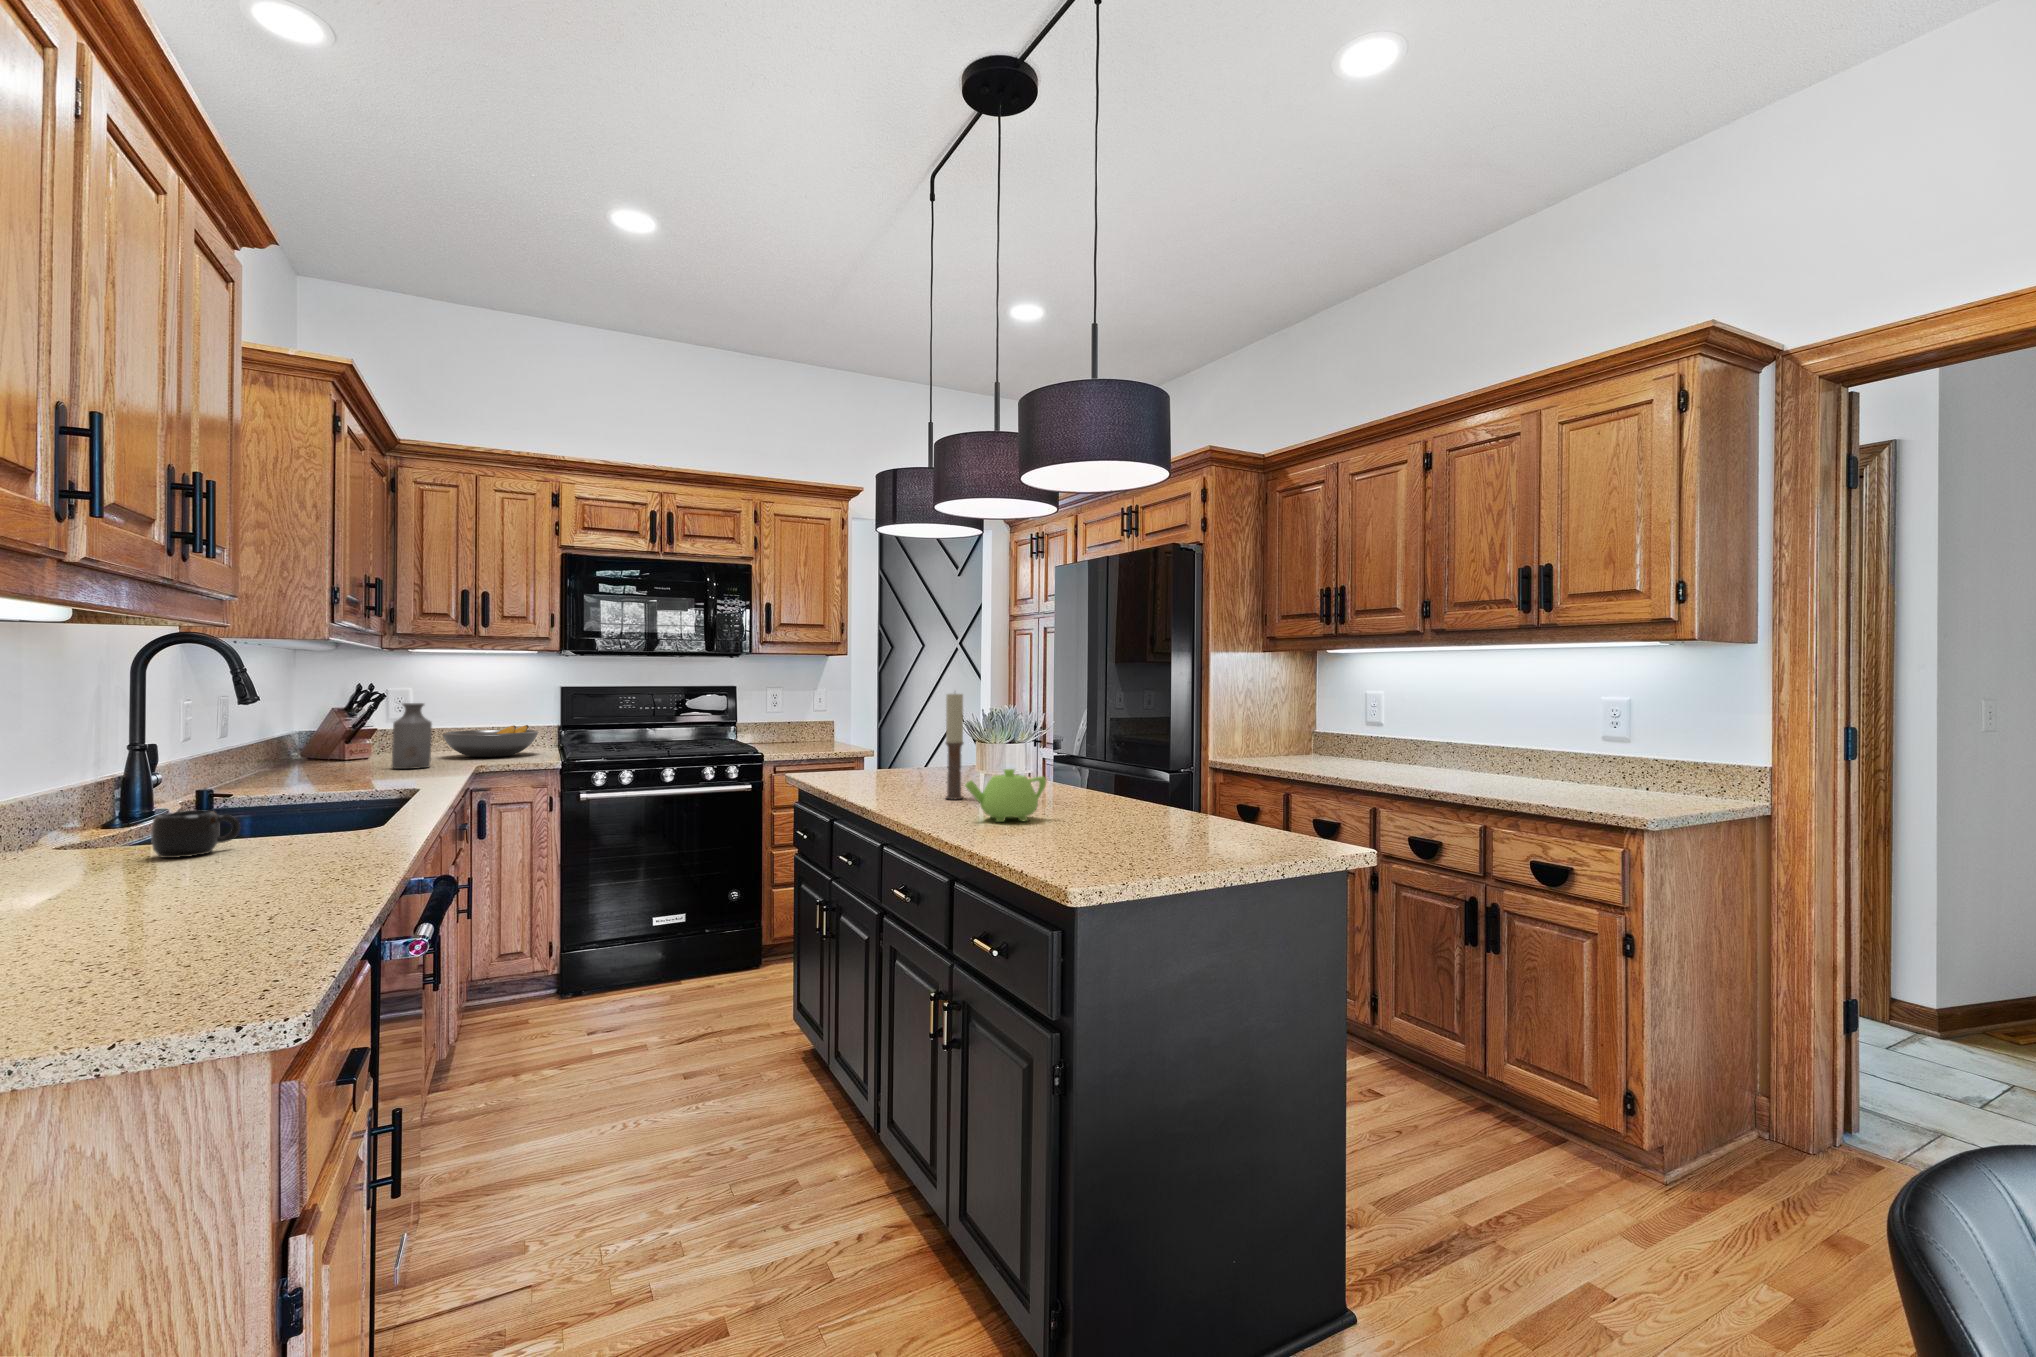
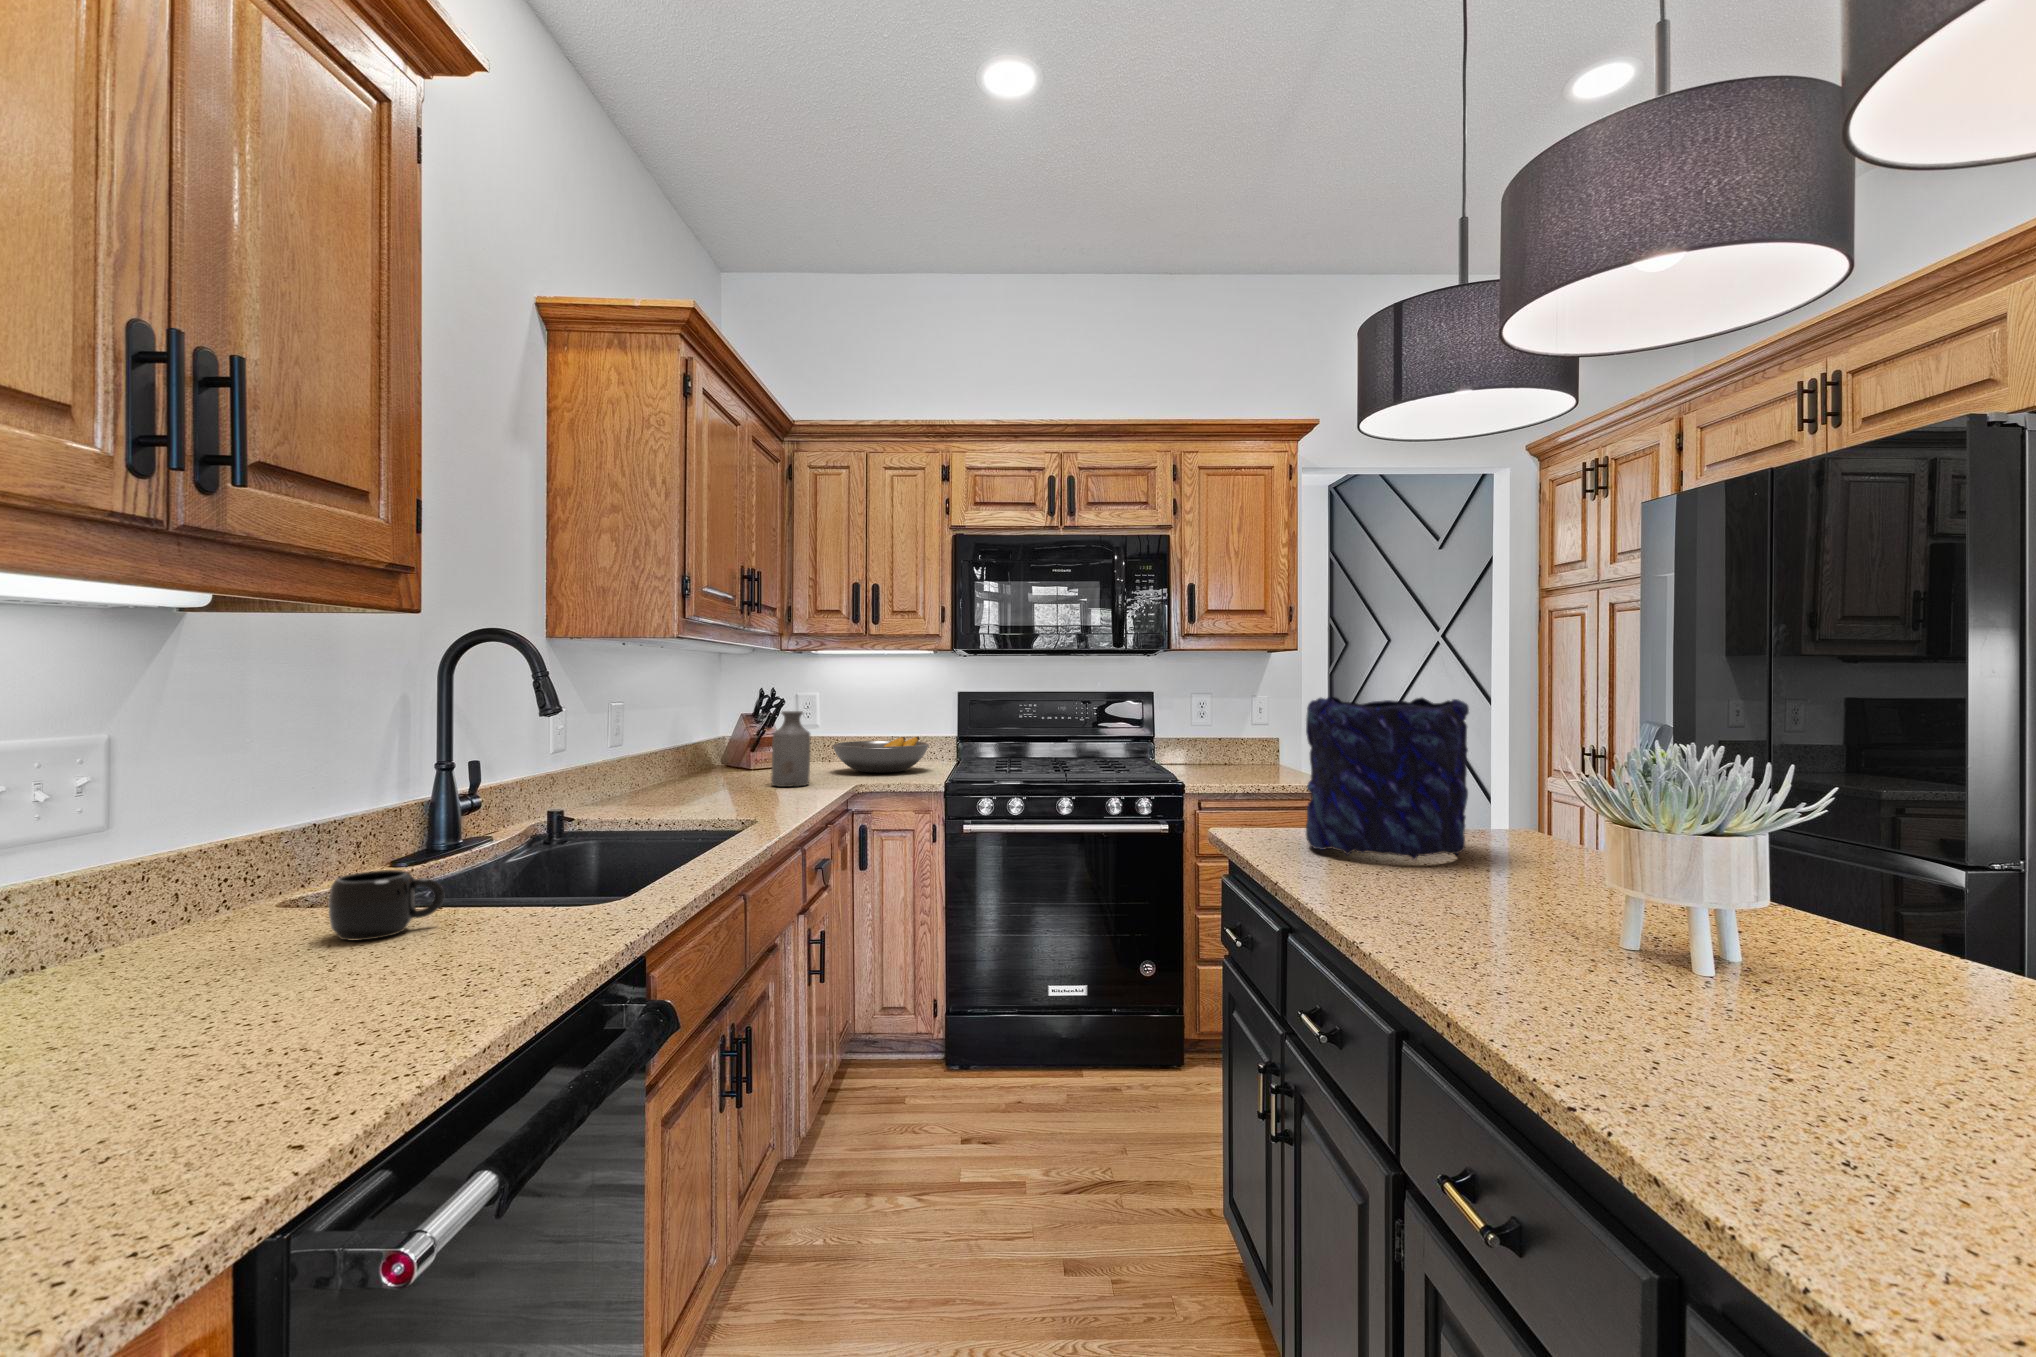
vase: none [845,687,937,783] -> present [1306,697,1469,860]
candle: present [946,693,963,800] -> none [1512,706,1553,920]
teapot: present [965,769,1047,822] -> none [1609,896,1836,1034]

